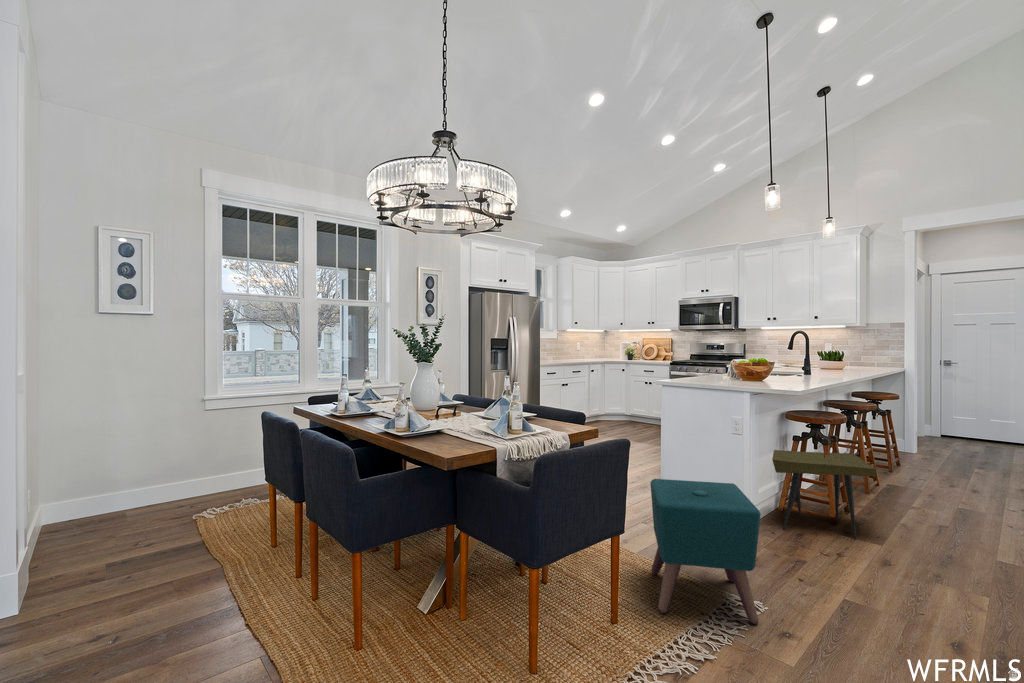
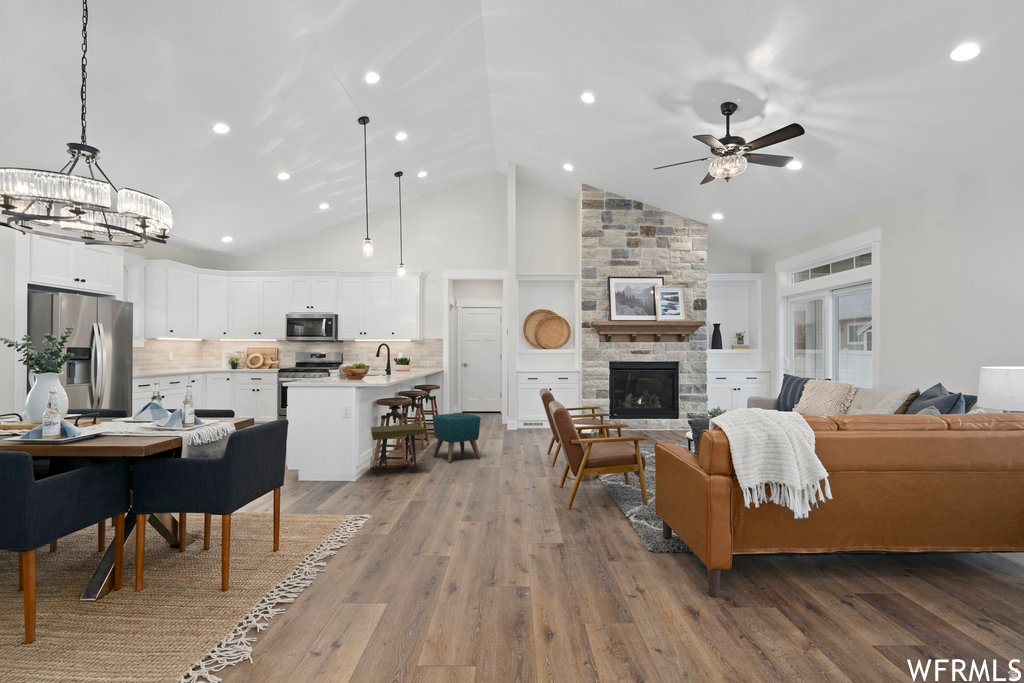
ottoman: present [650,479,761,624] -> present [433,413,481,463]

